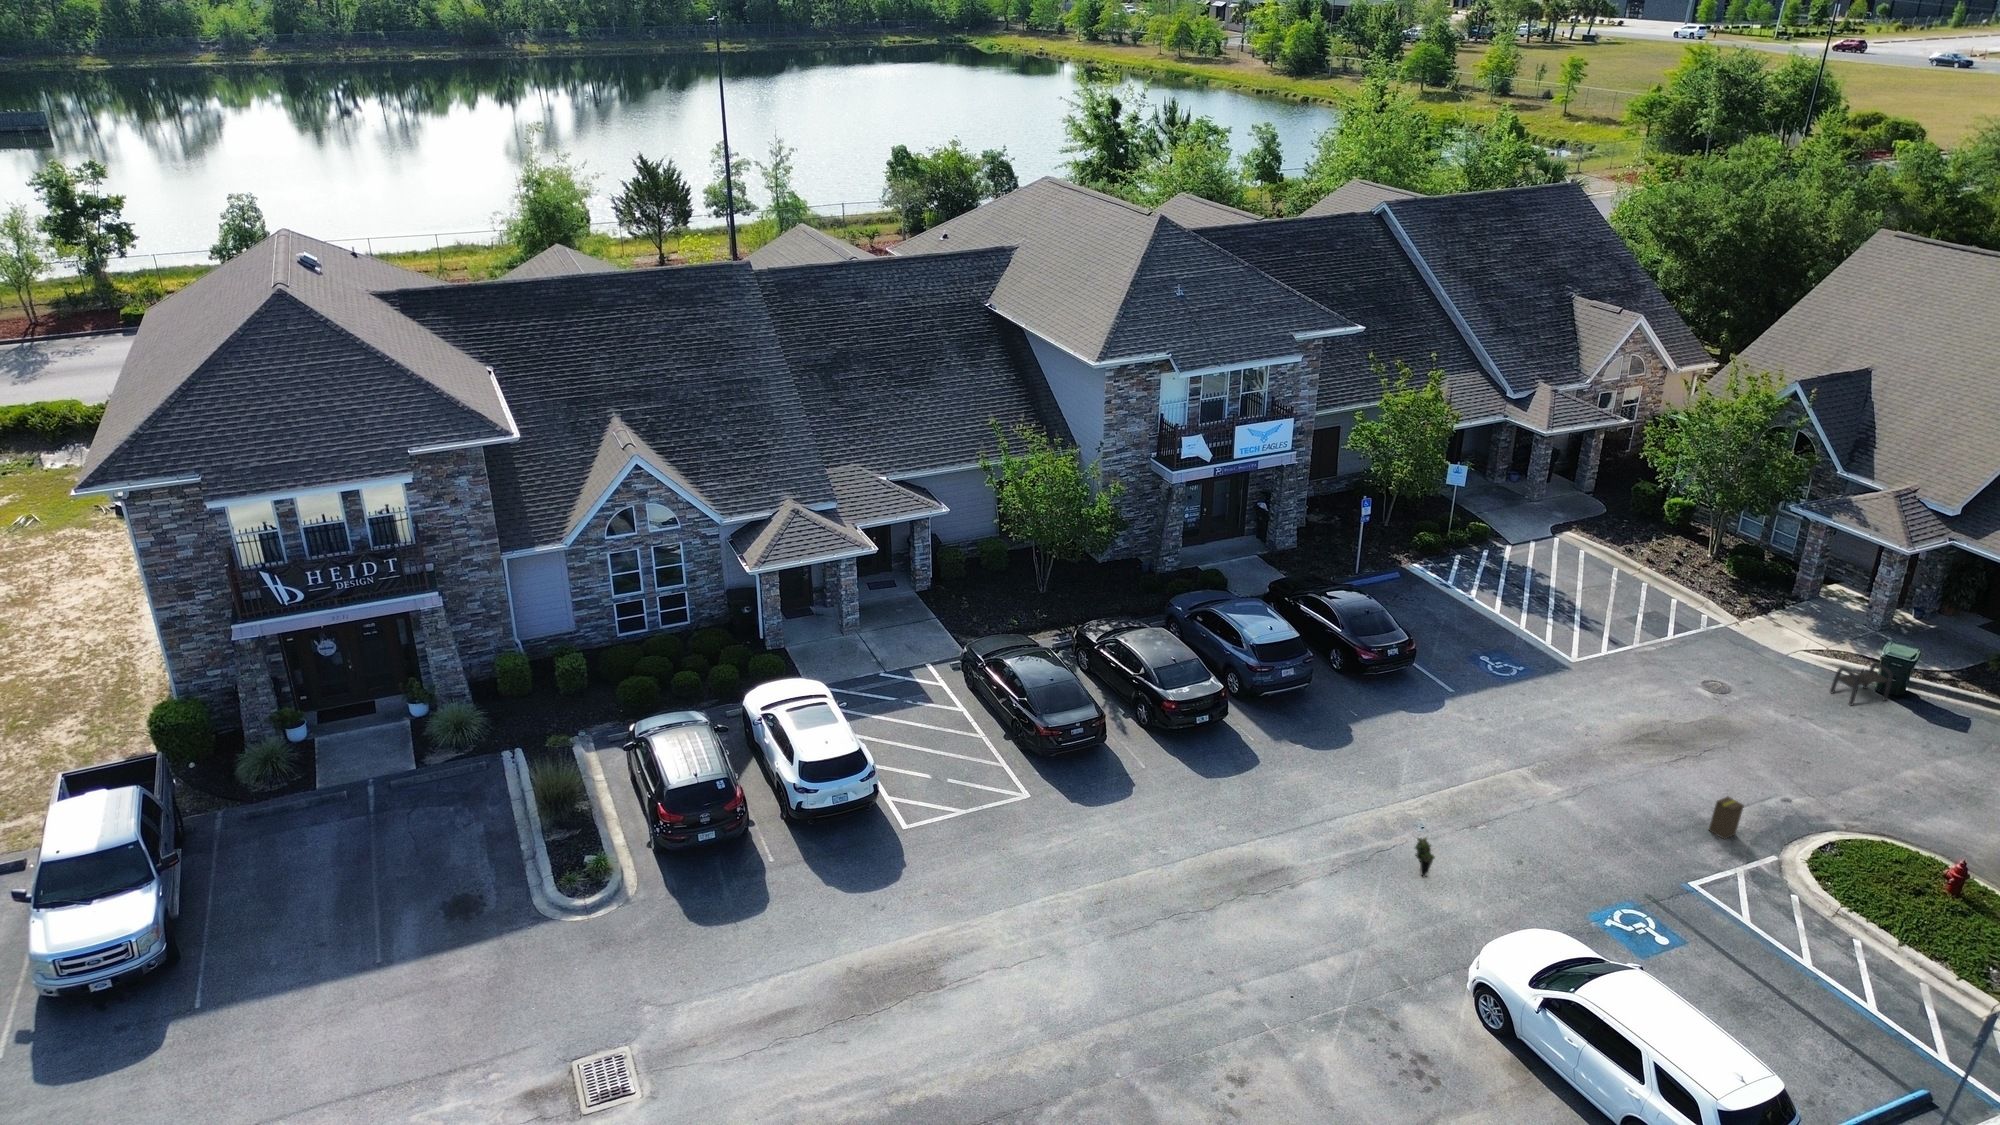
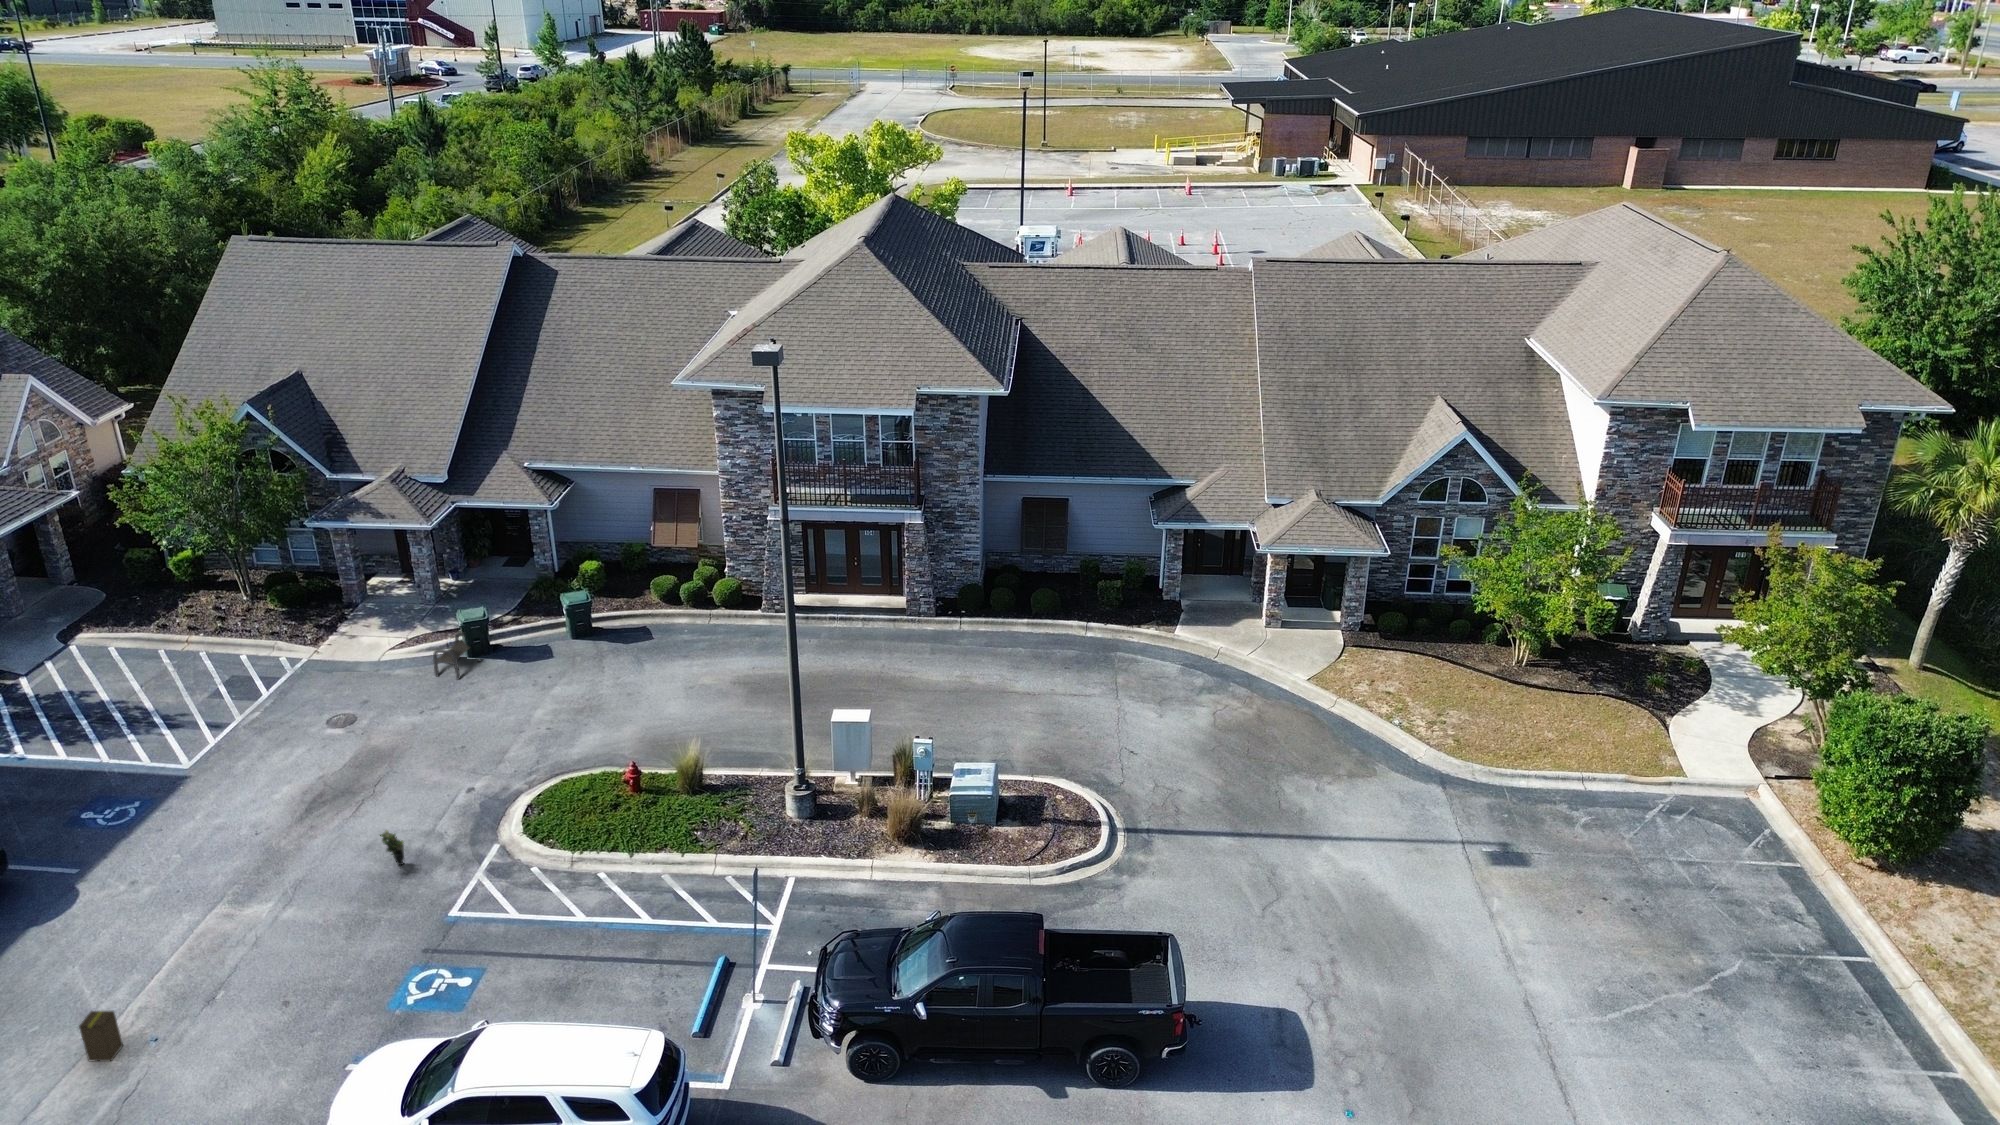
cardboard box: present [1709,797,1744,840] -> present [79,1011,123,1061]
potted plant: present [1415,837,1435,877] -> present [380,830,404,865]

